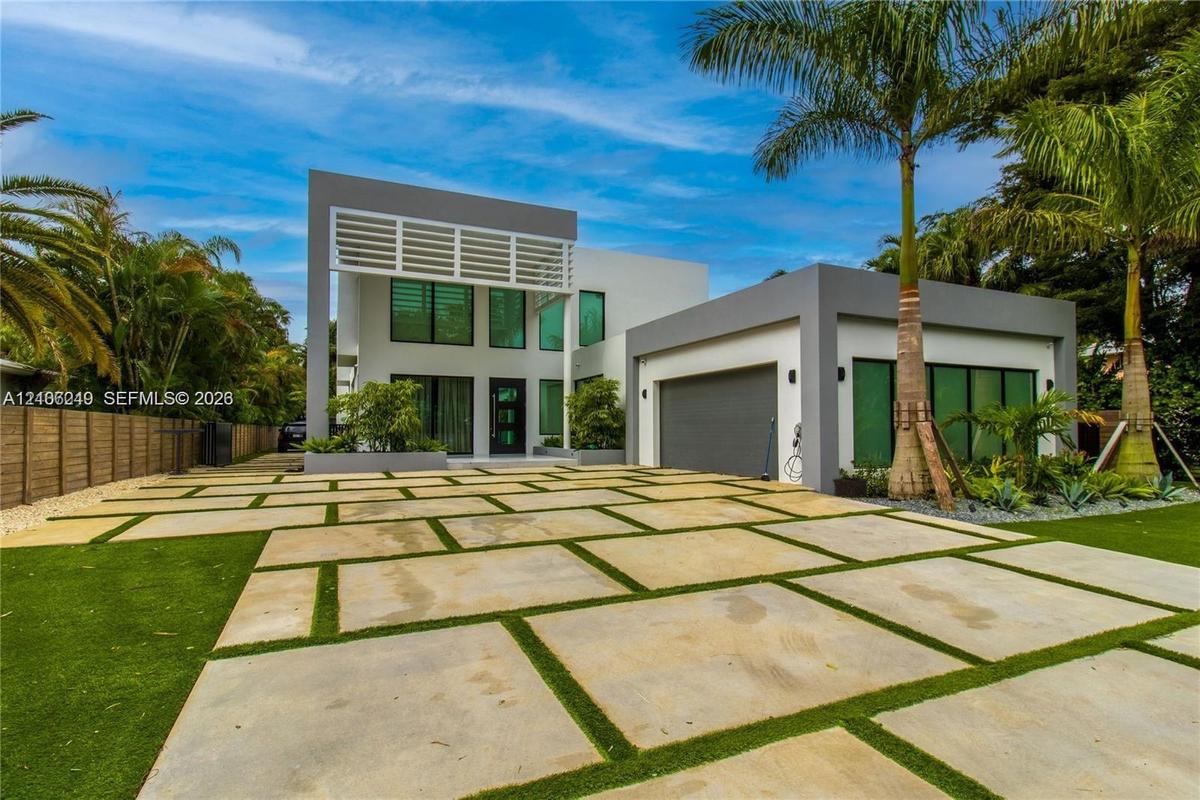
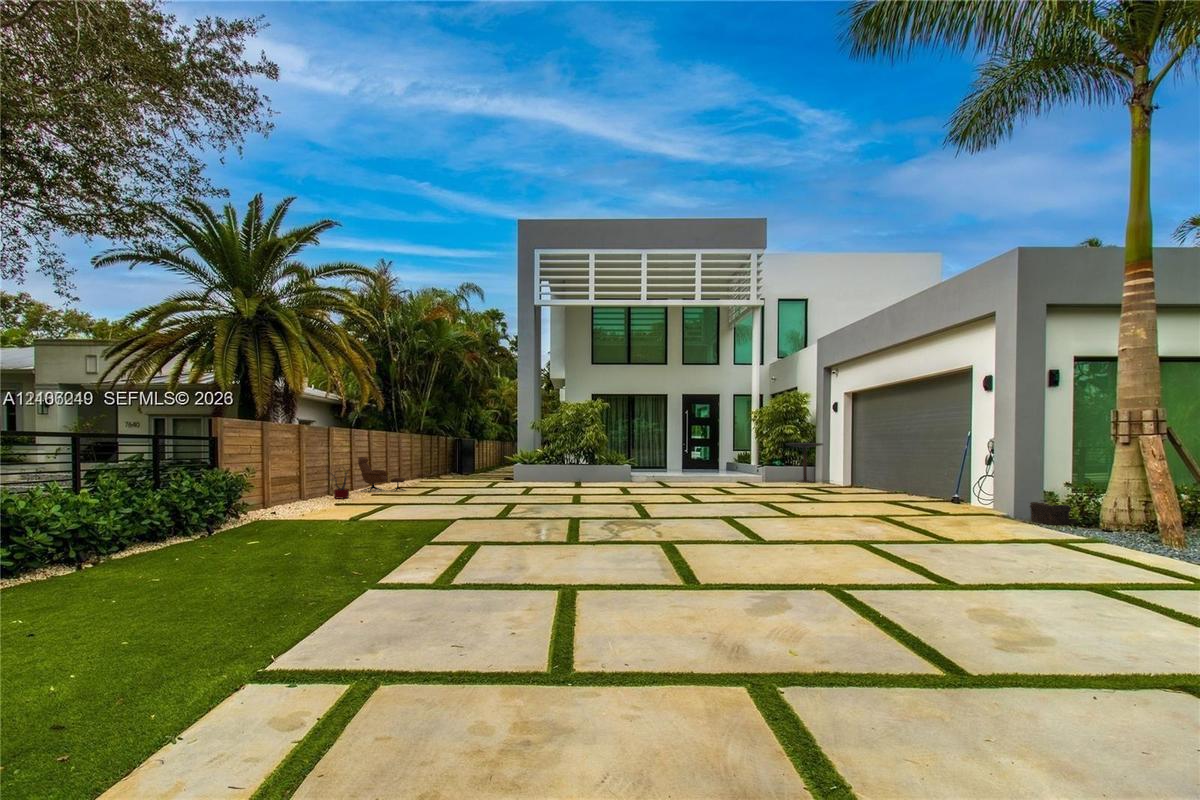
pedestal table: present [153,429,204,475] -> present [786,443,823,483]
lounge chair: none [75,449,155,496] -> present [358,457,405,491]
decorative plant: none [14,458,82,507] -> present [331,470,349,499]

